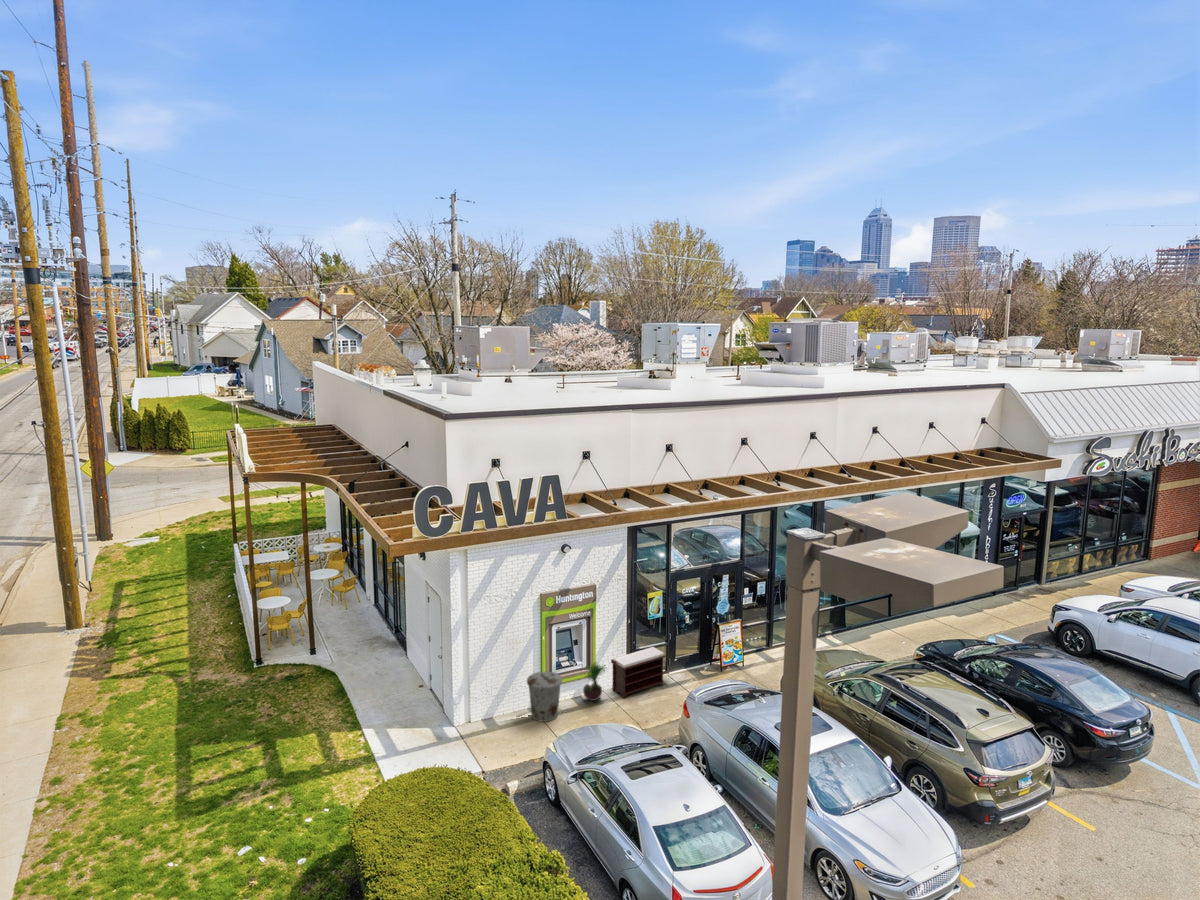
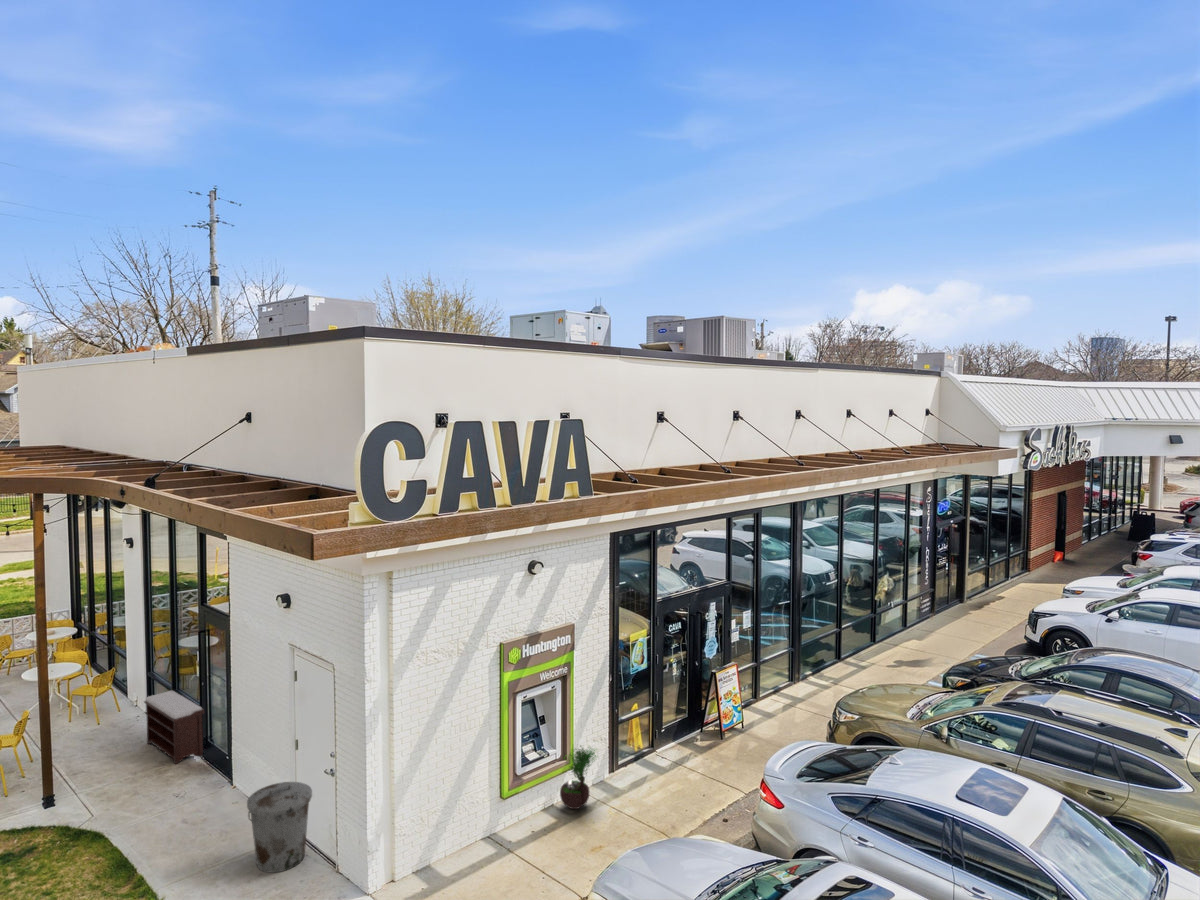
bench: present [611,647,665,698] -> present [144,691,204,764]
trash can: present [527,672,562,722] -> present [247,782,312,873]

